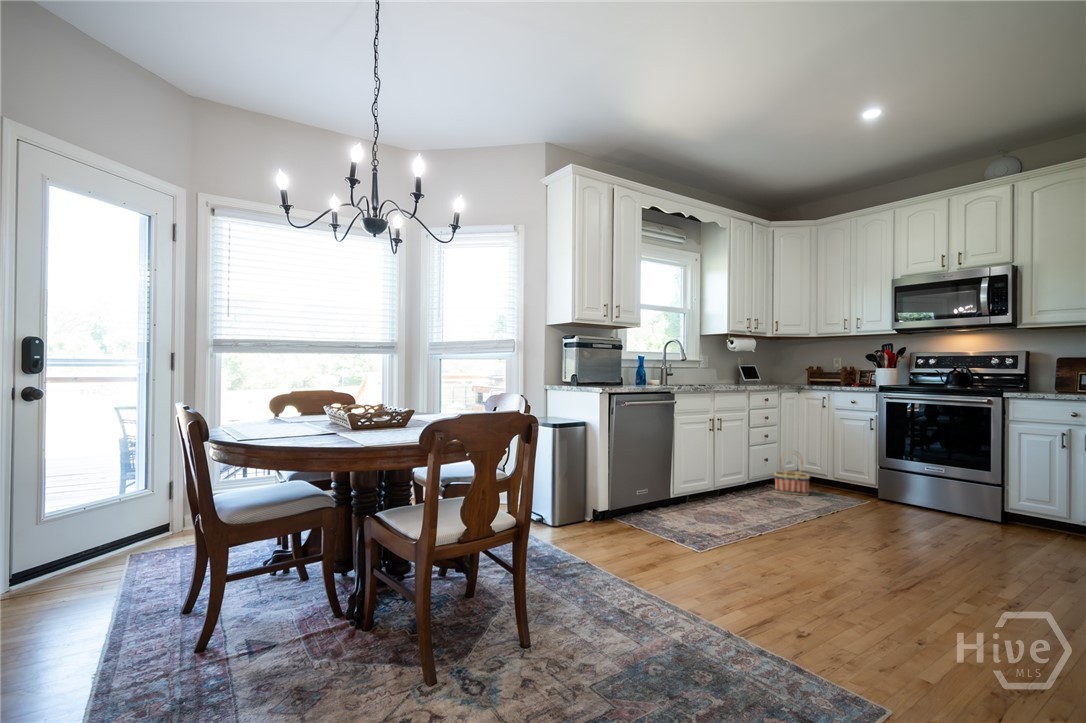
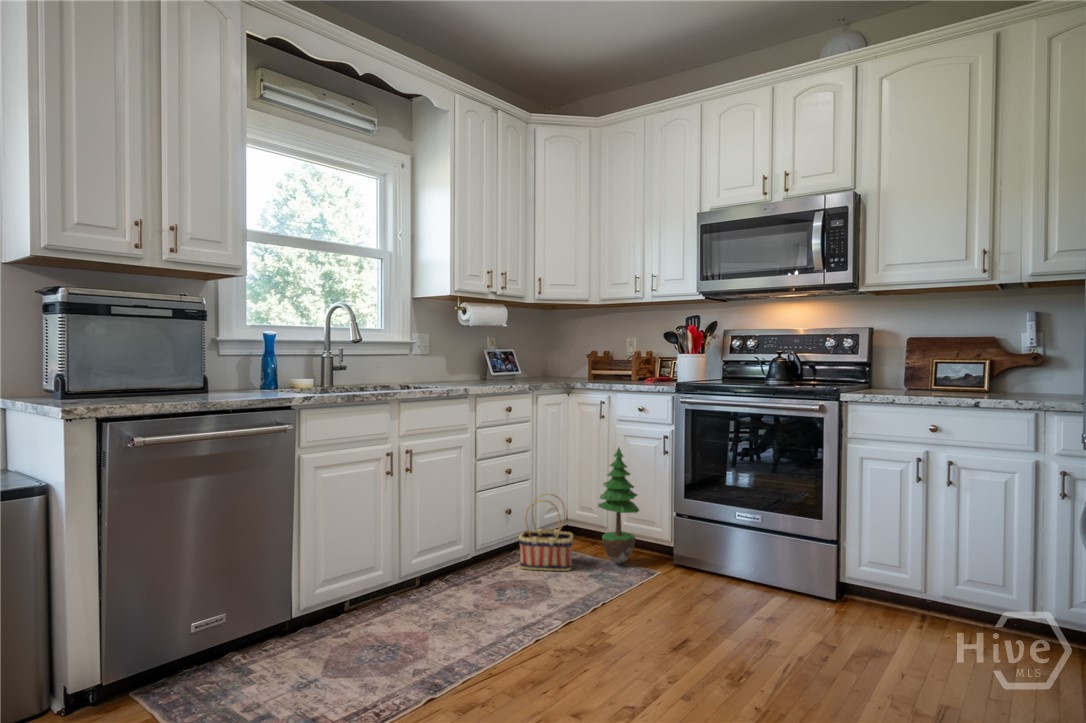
potted tree: none [824,423,854,495] -> present [598,448,639,564]

